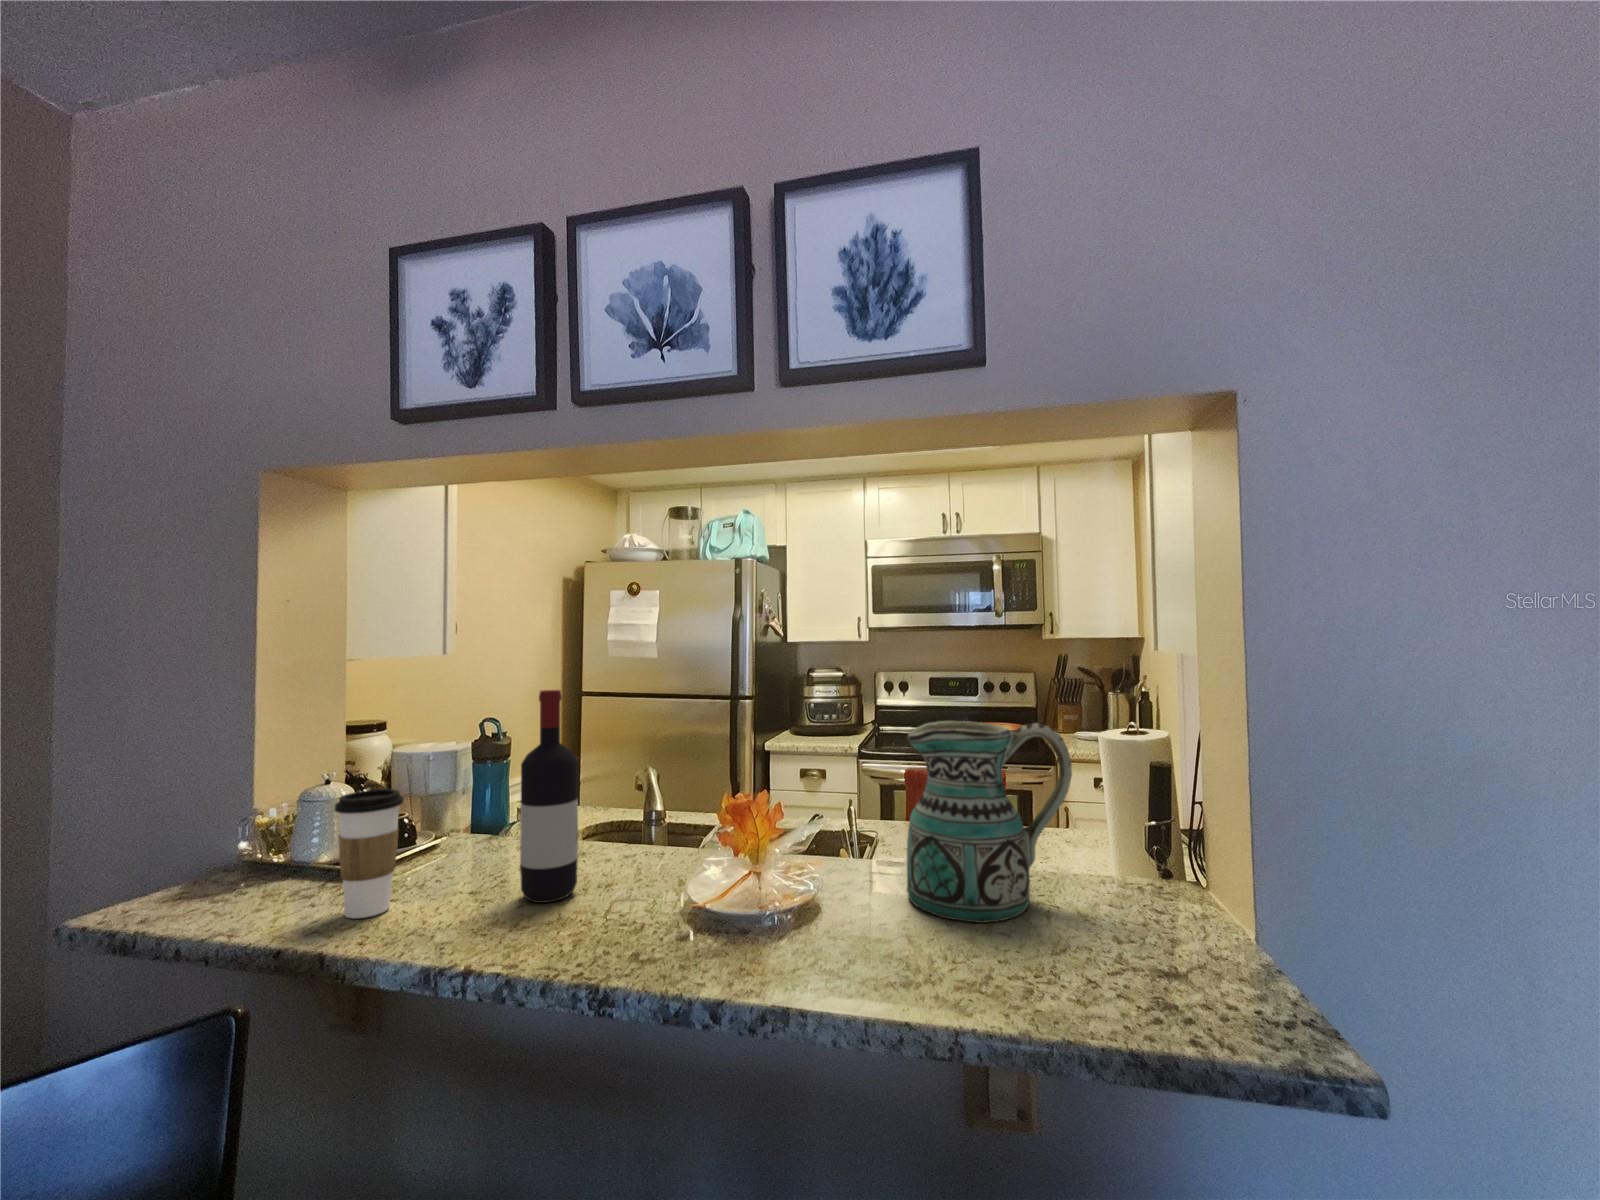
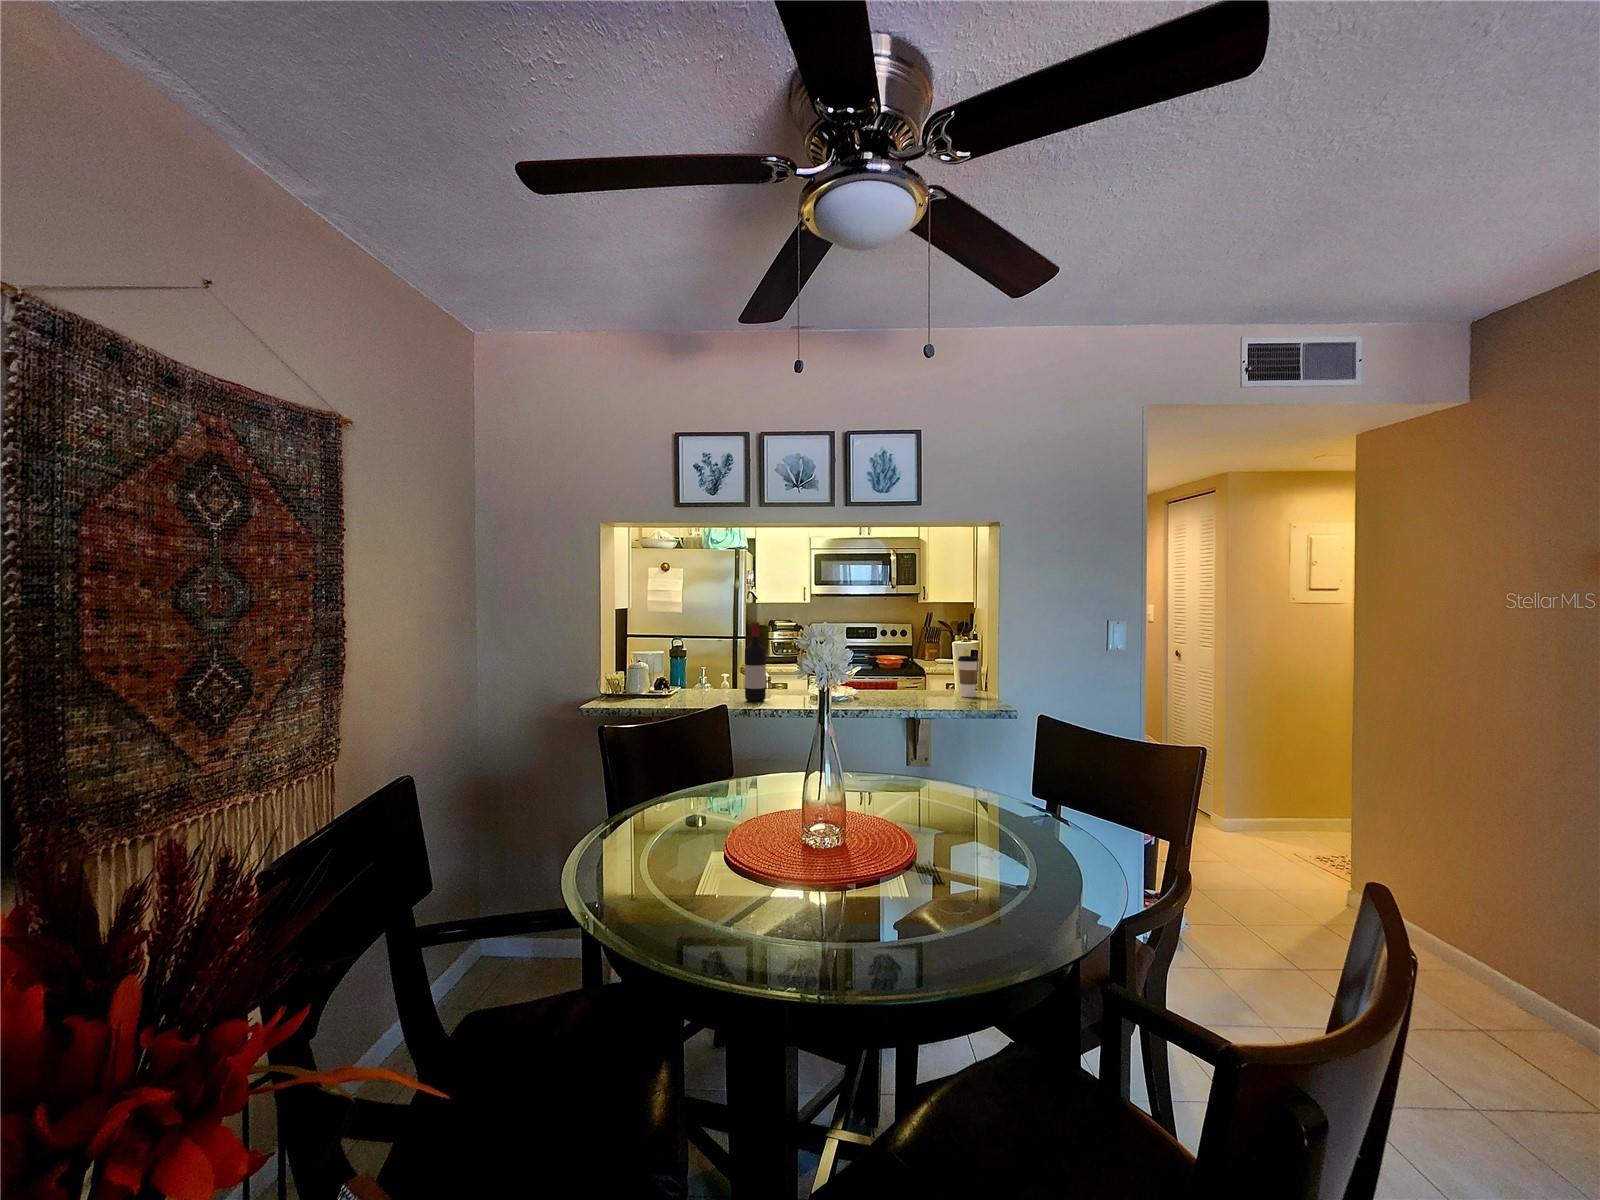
ceramic pitcher: present [907,721,1072,923] -> none [887,635,946,701]
coffee cup: present [335,789,404,918] -> present [958,656,979,697]

